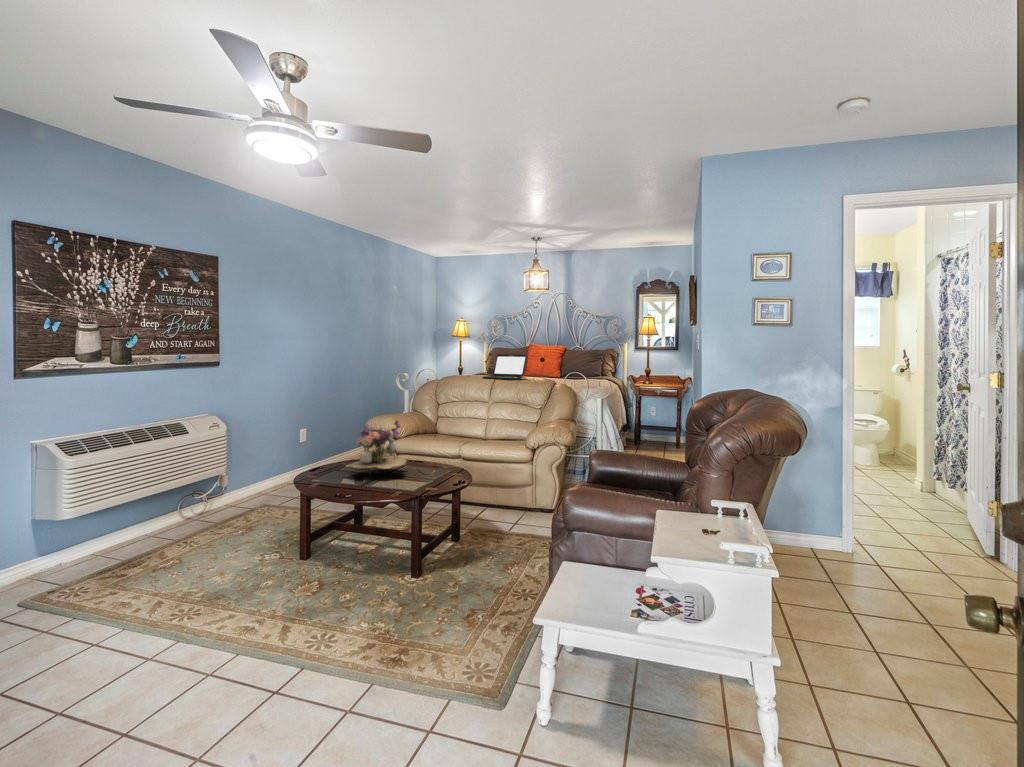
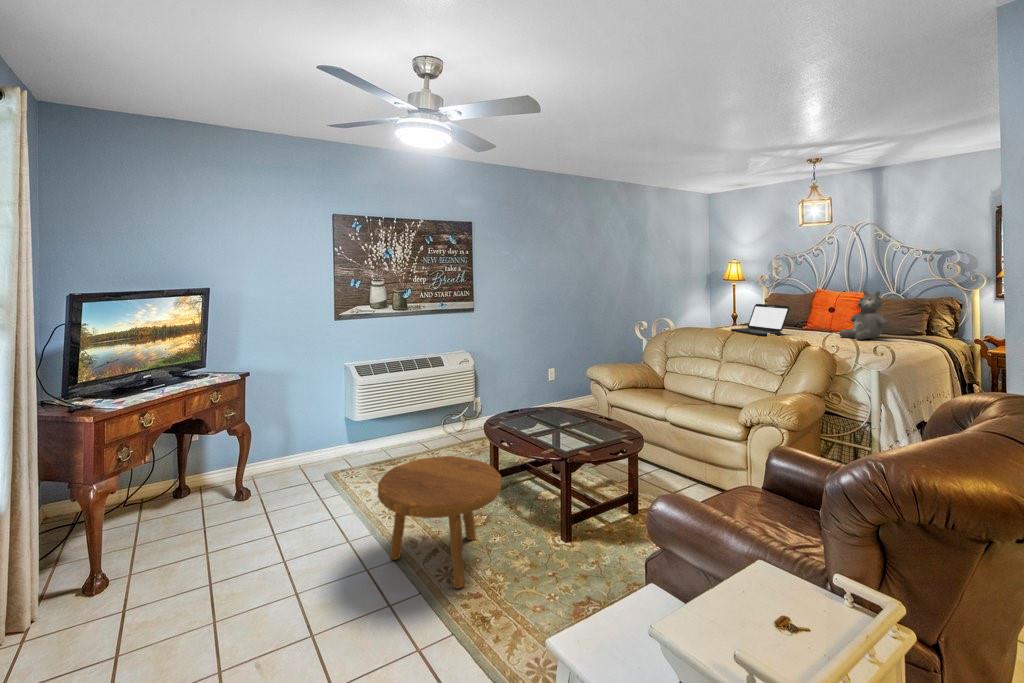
teddy bear: none [560,342,592,380] -> present [839,290,888,340]
flower arrangement: present [346,421,409,474] -> none [527,378,592,428]
footstool: none [217,512,370,651] -> present [378,456,501,589]

